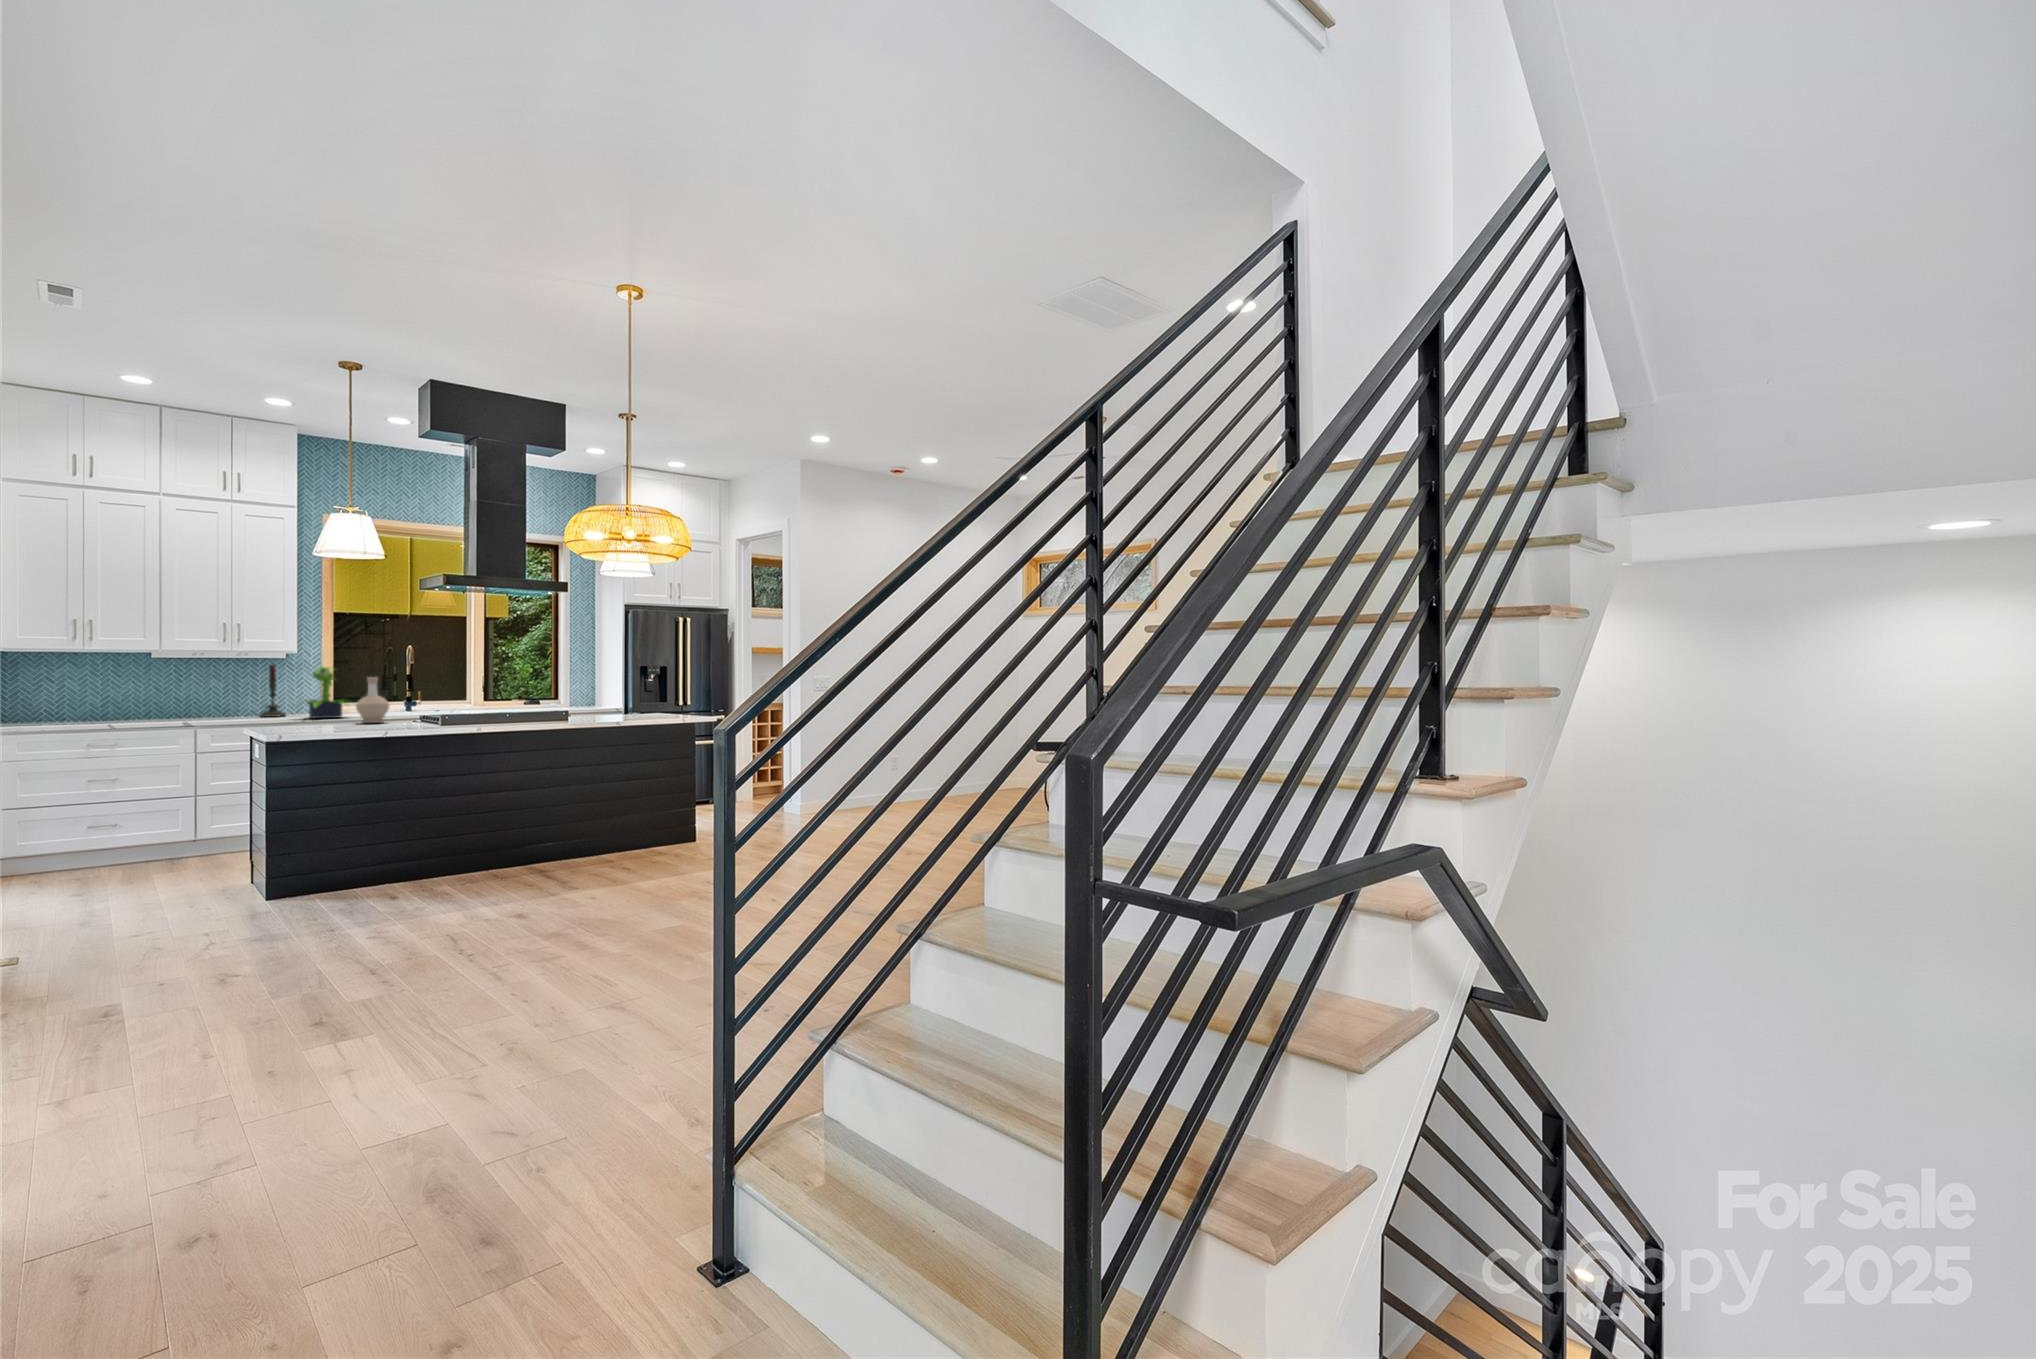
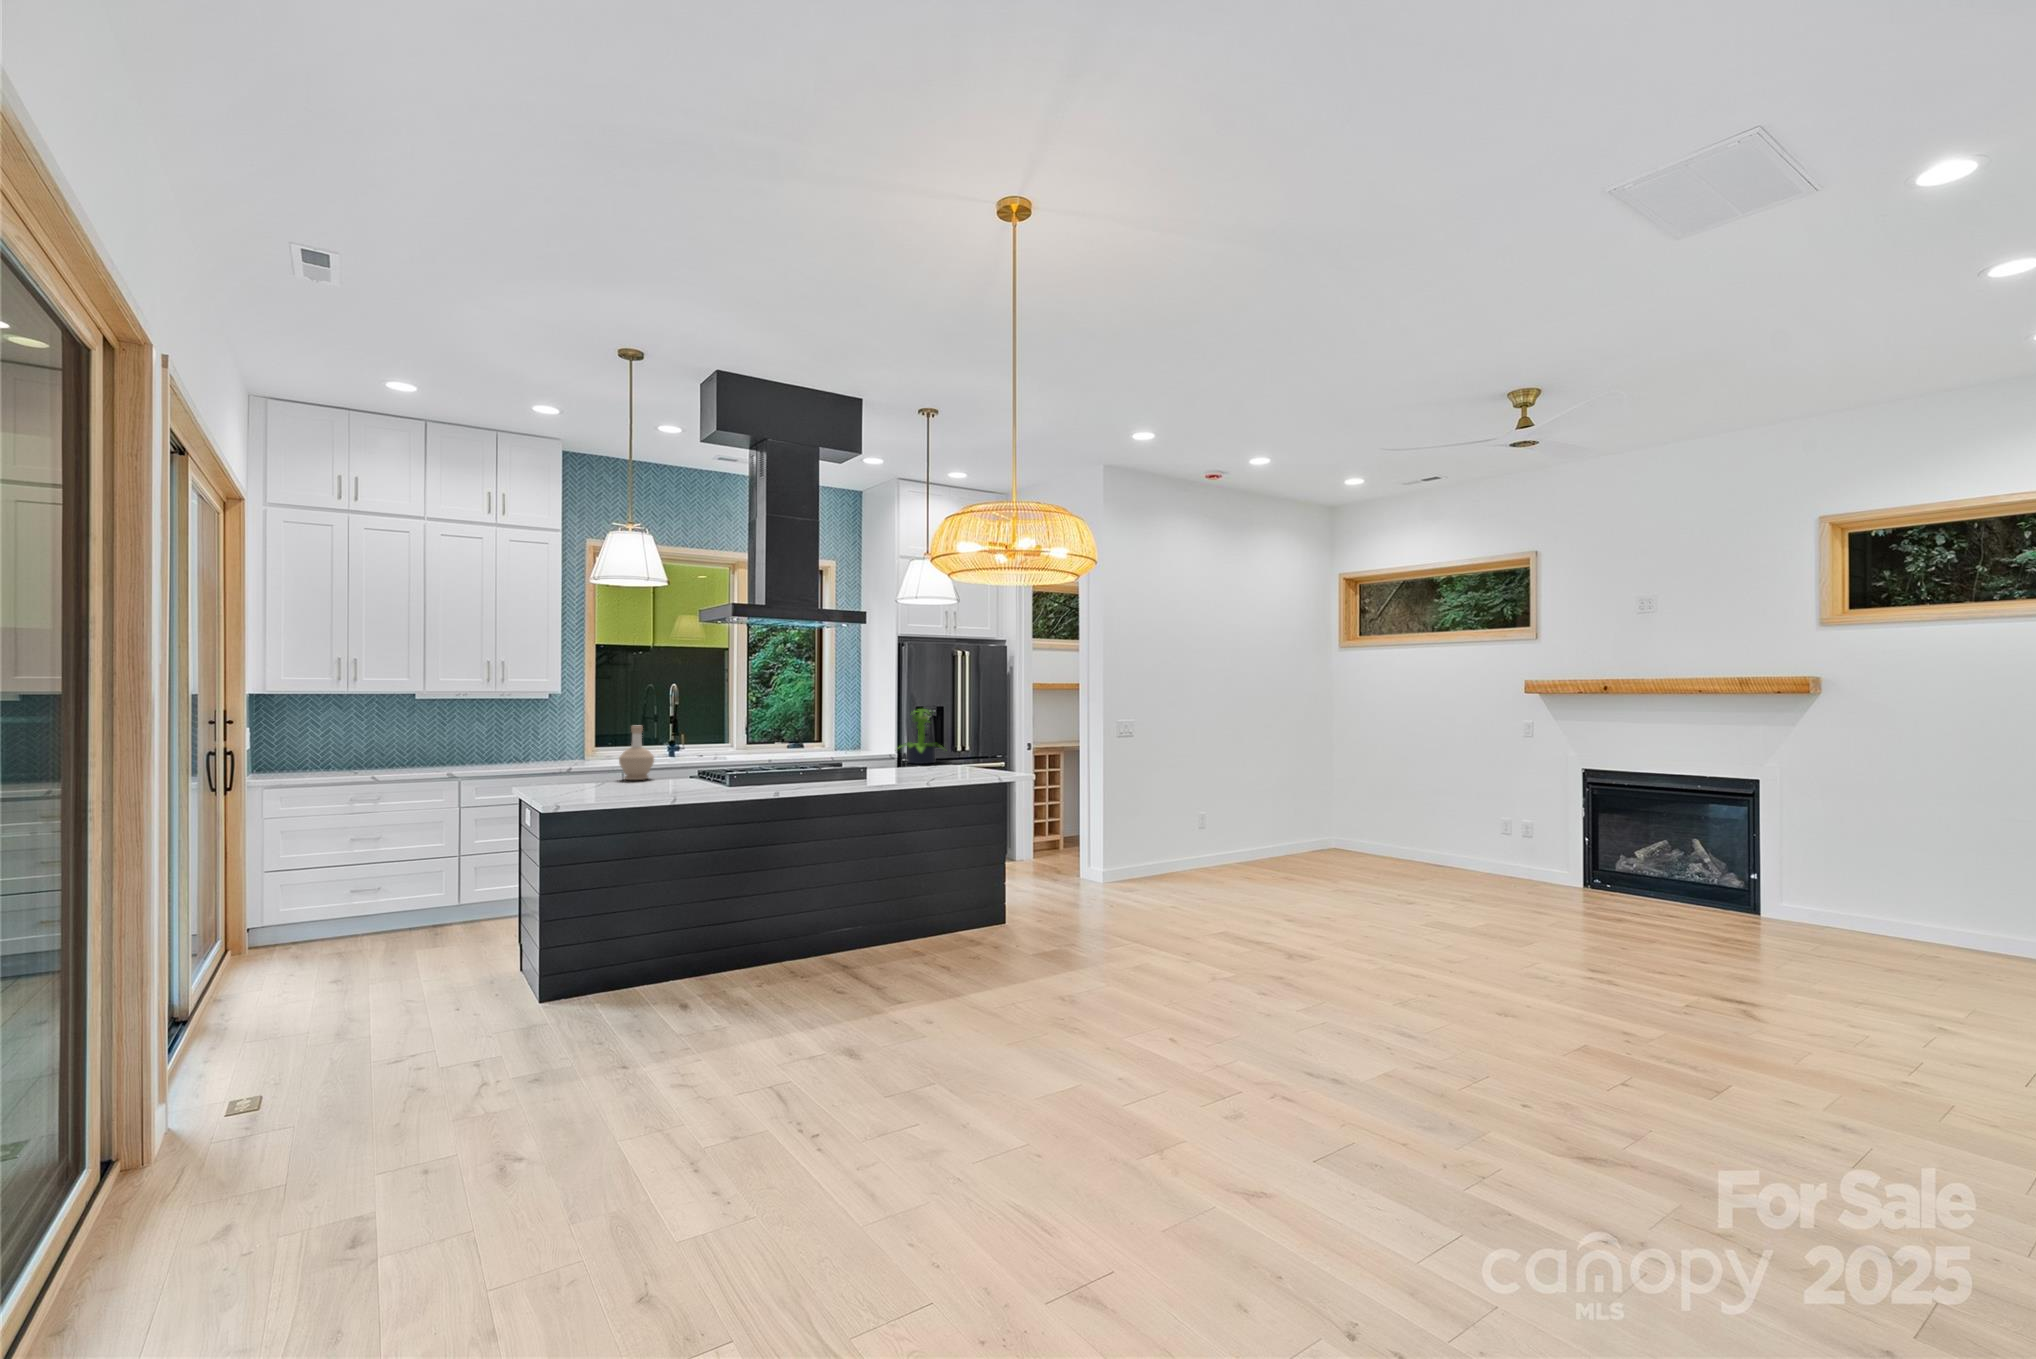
candle: present [260,664,286,717] -> none [523,705,549,766]
potted plant: present [307,667,354,718] -> present [902,709,944,764]

